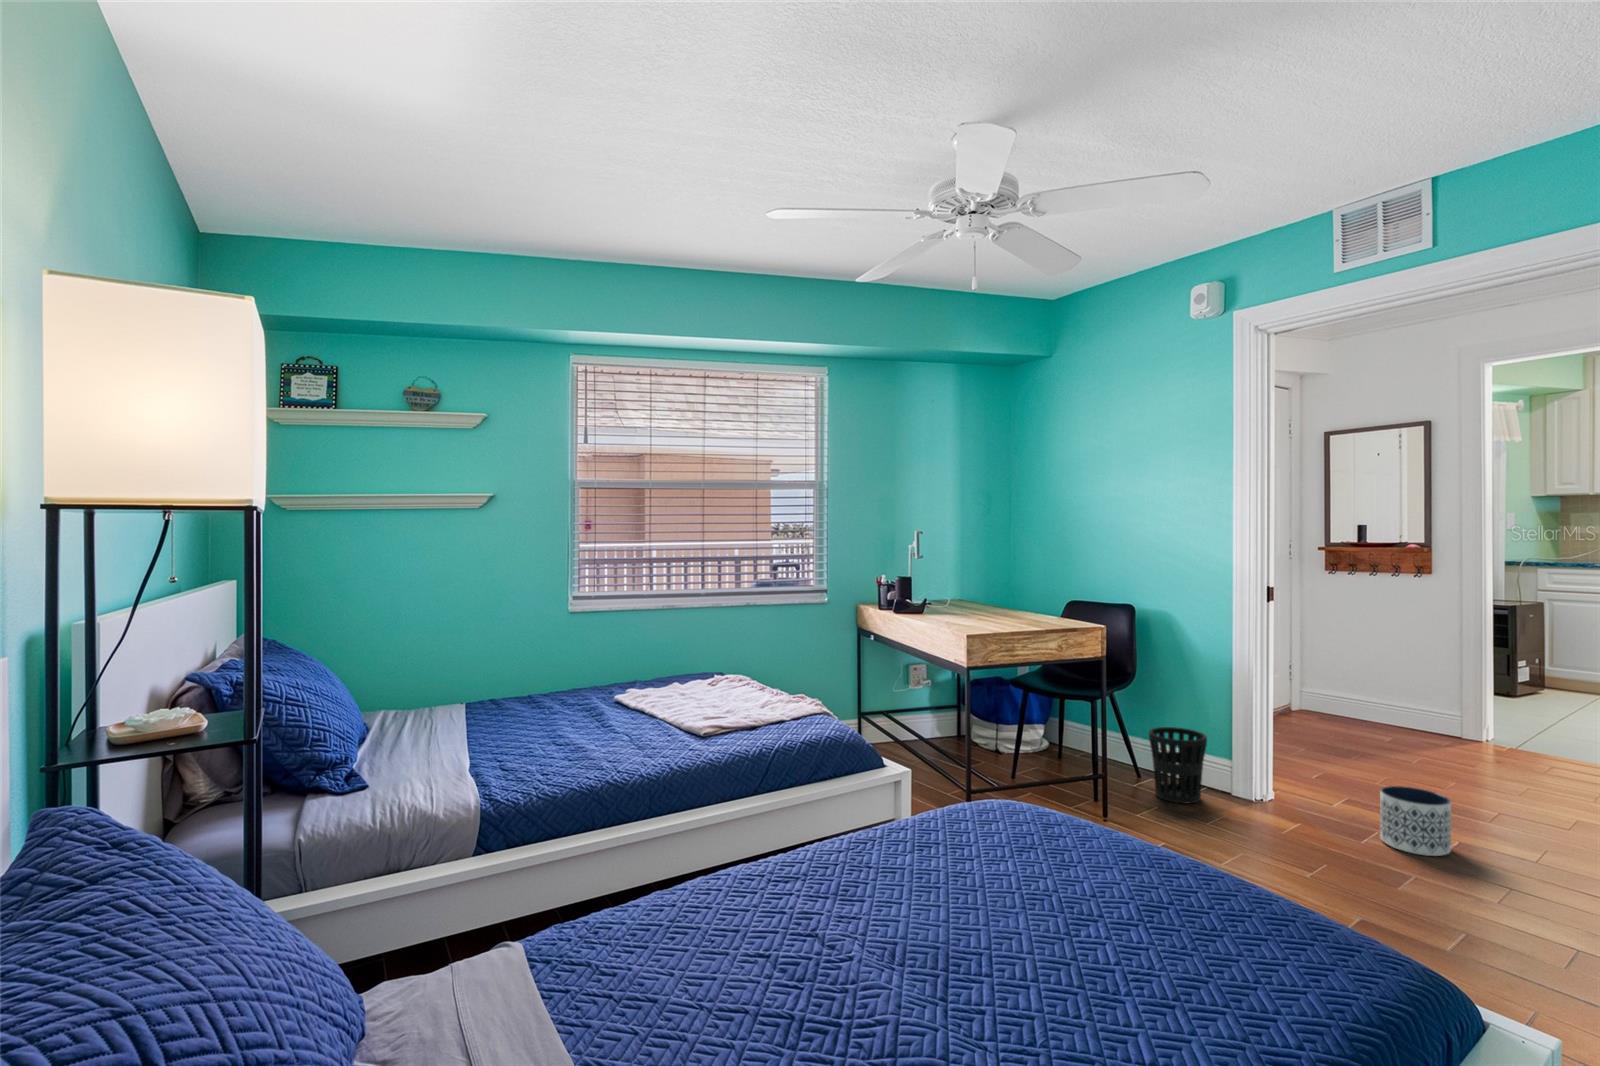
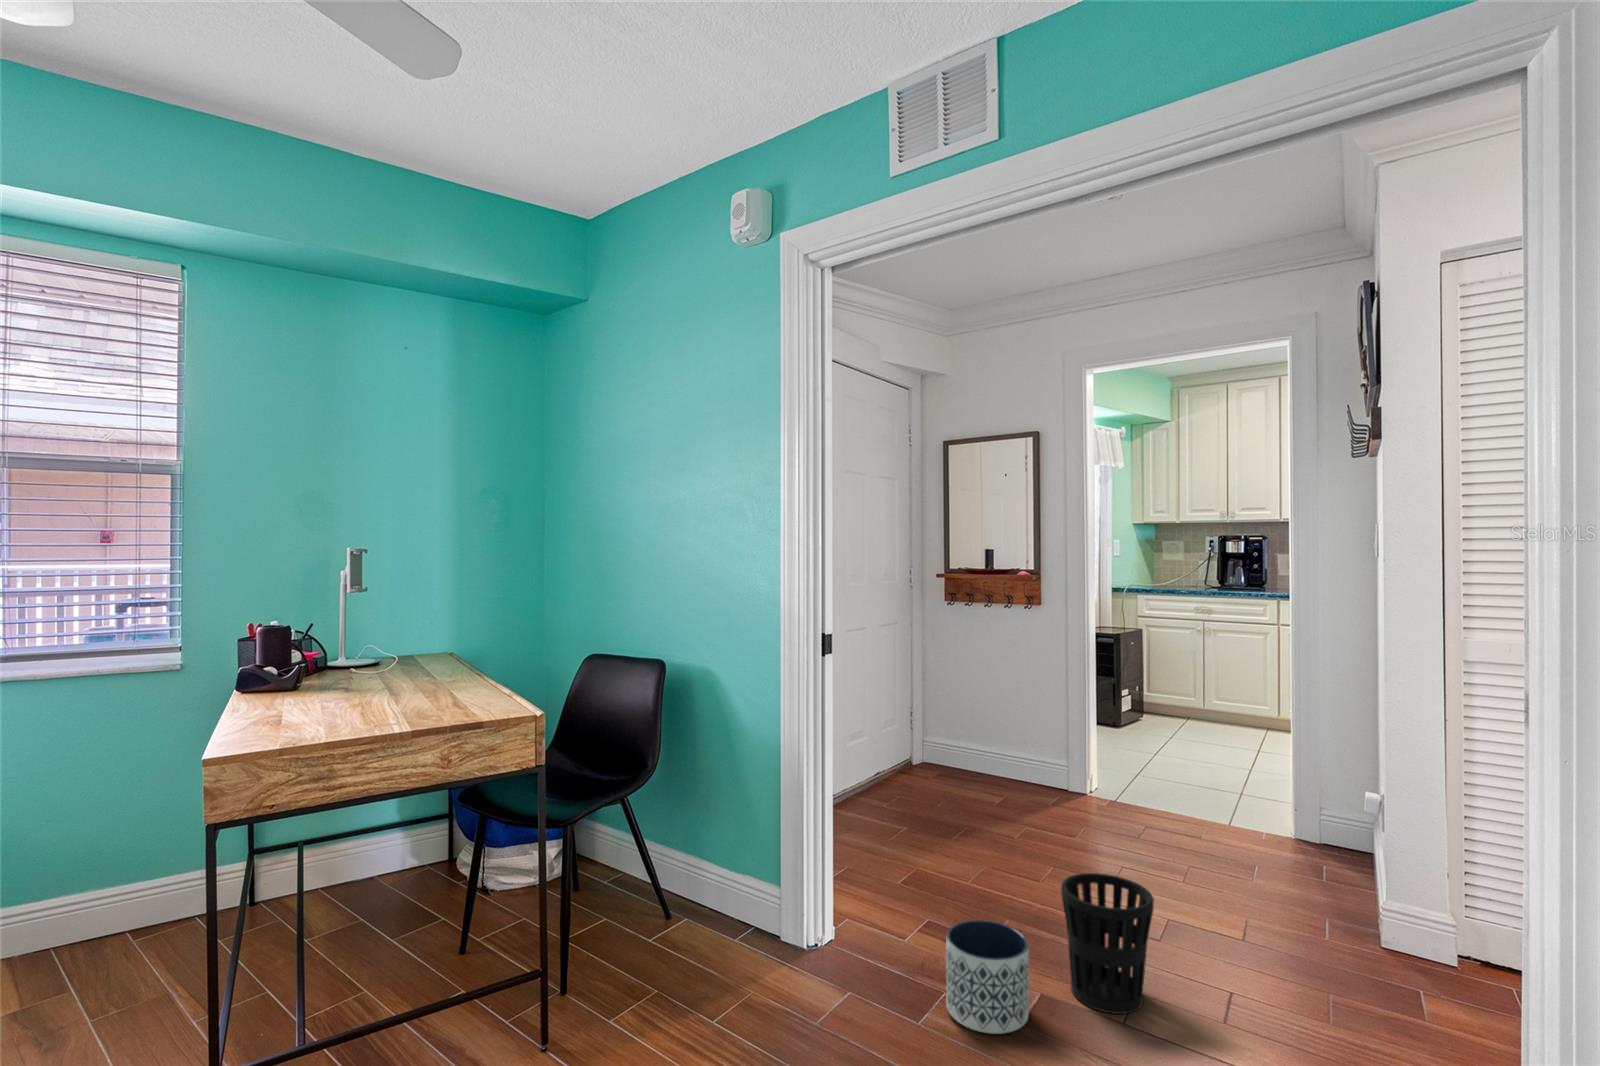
wastebasket: present [1149,727,1207,803] -> present [1061,873,1154,1014]

